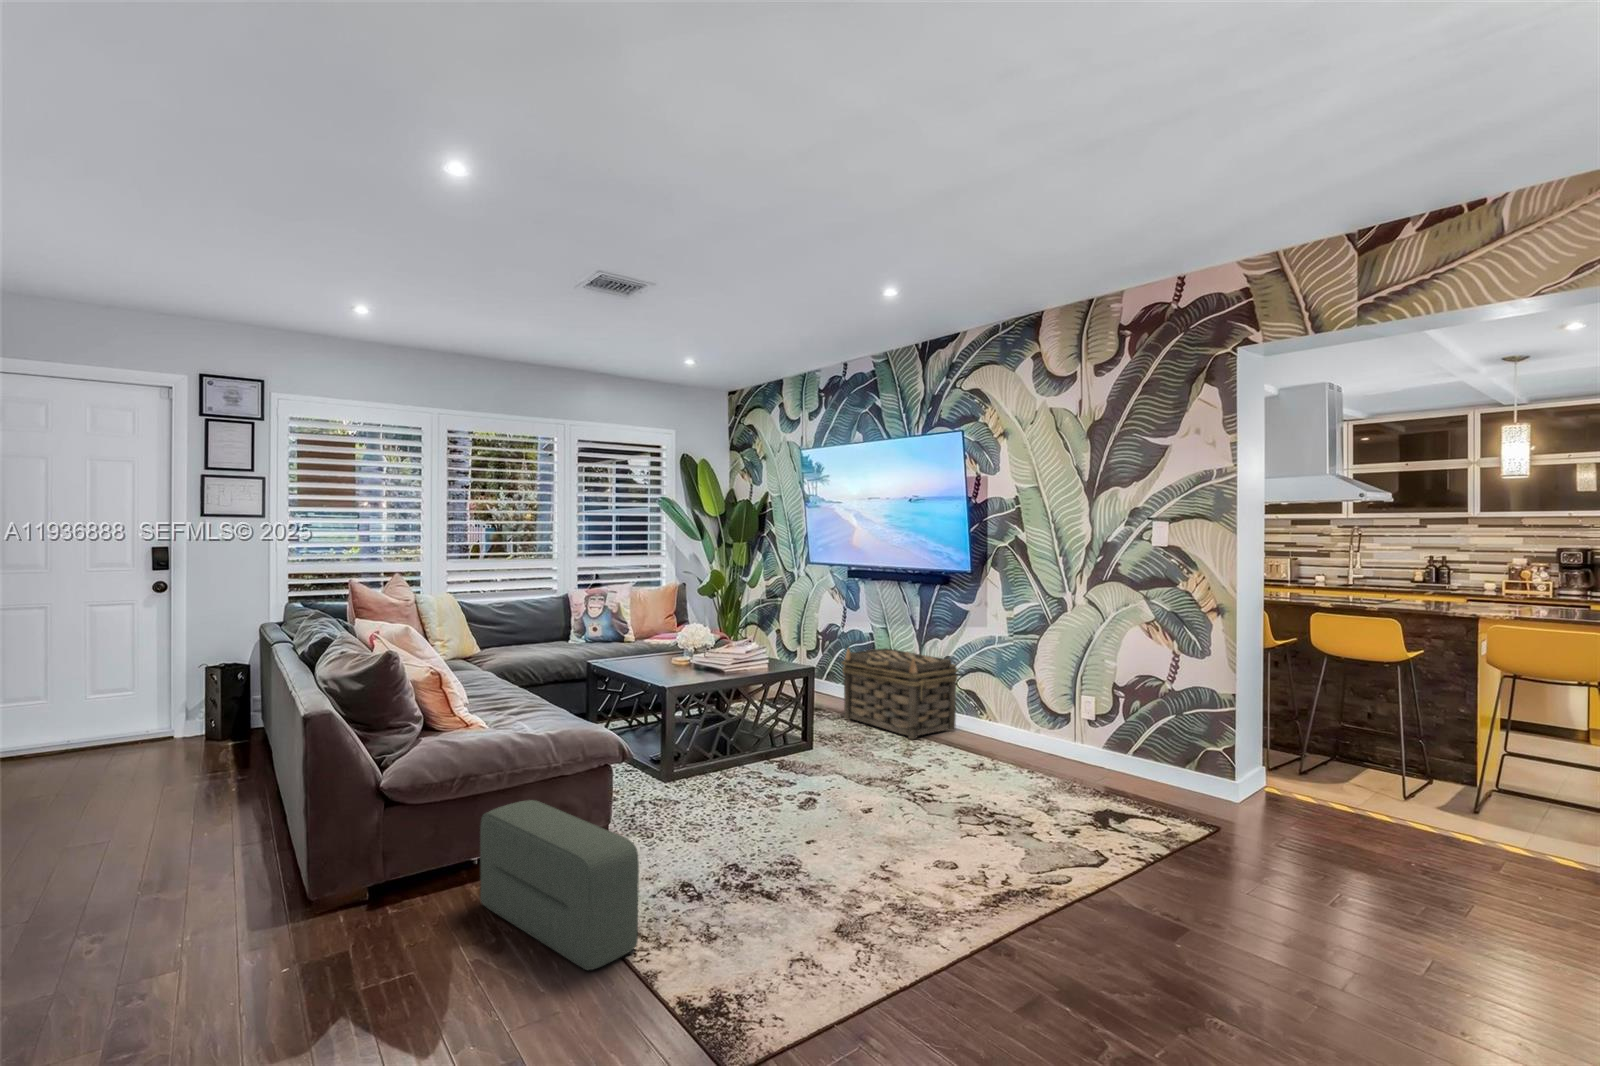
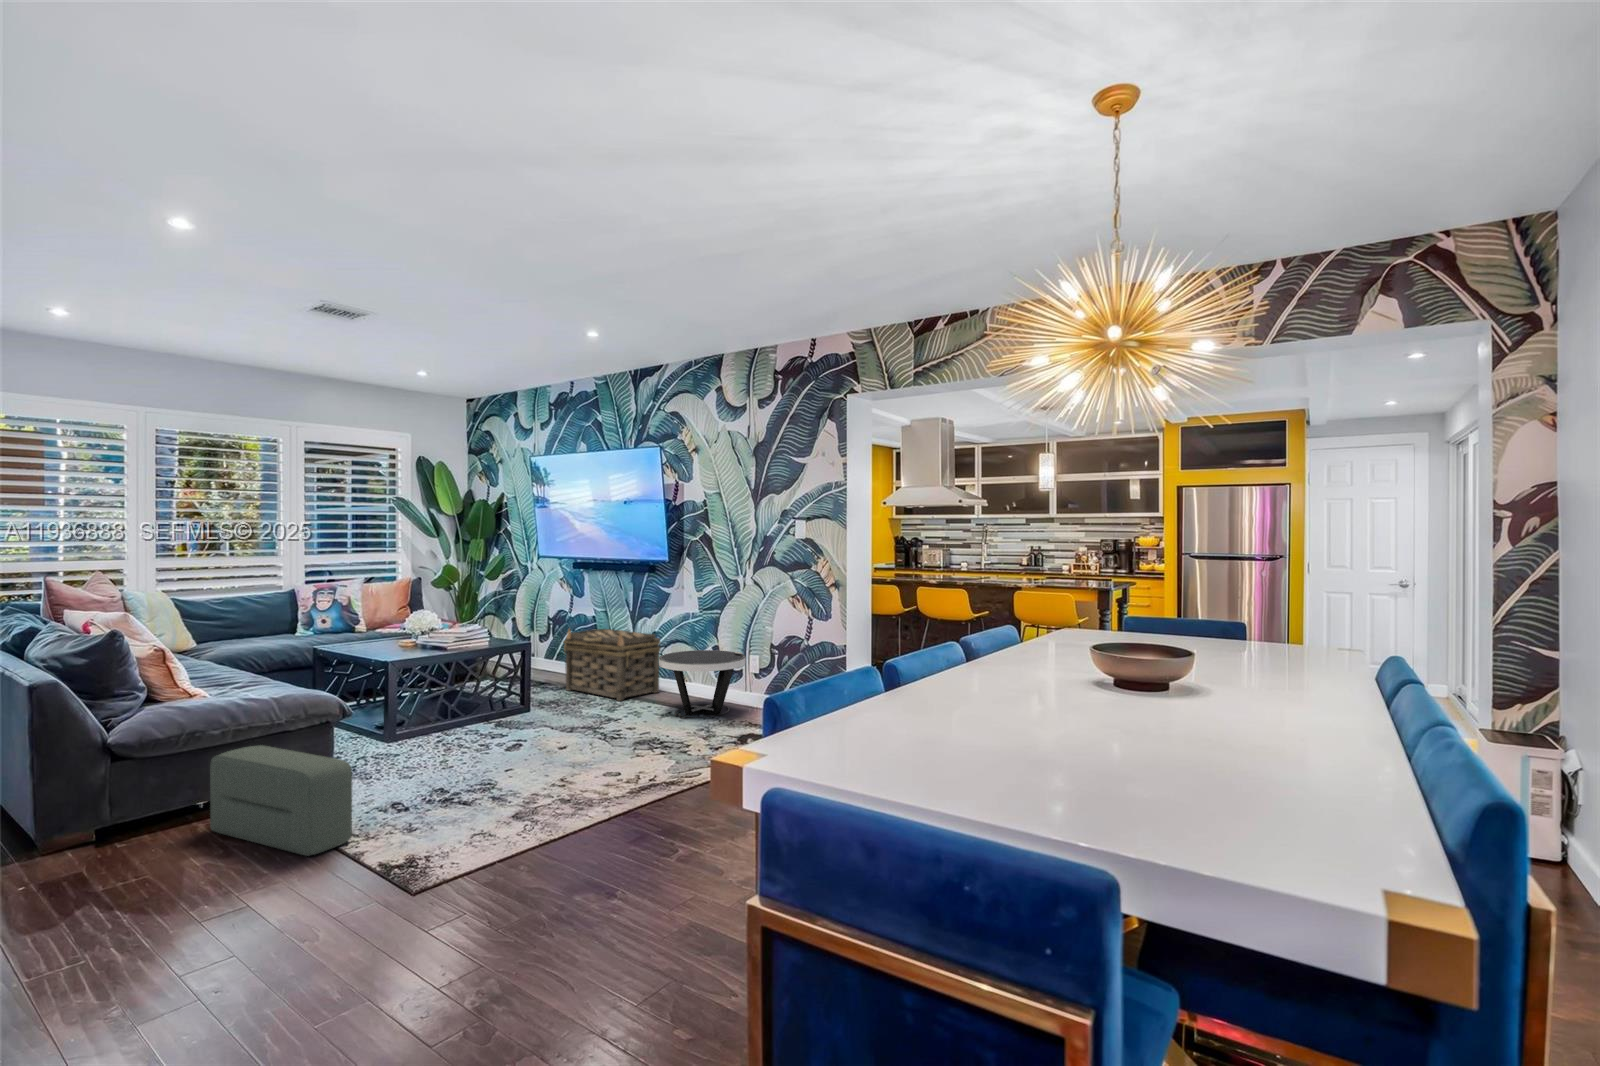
side table: none [967,684,1081,774] -> present [659,650,746,718]

